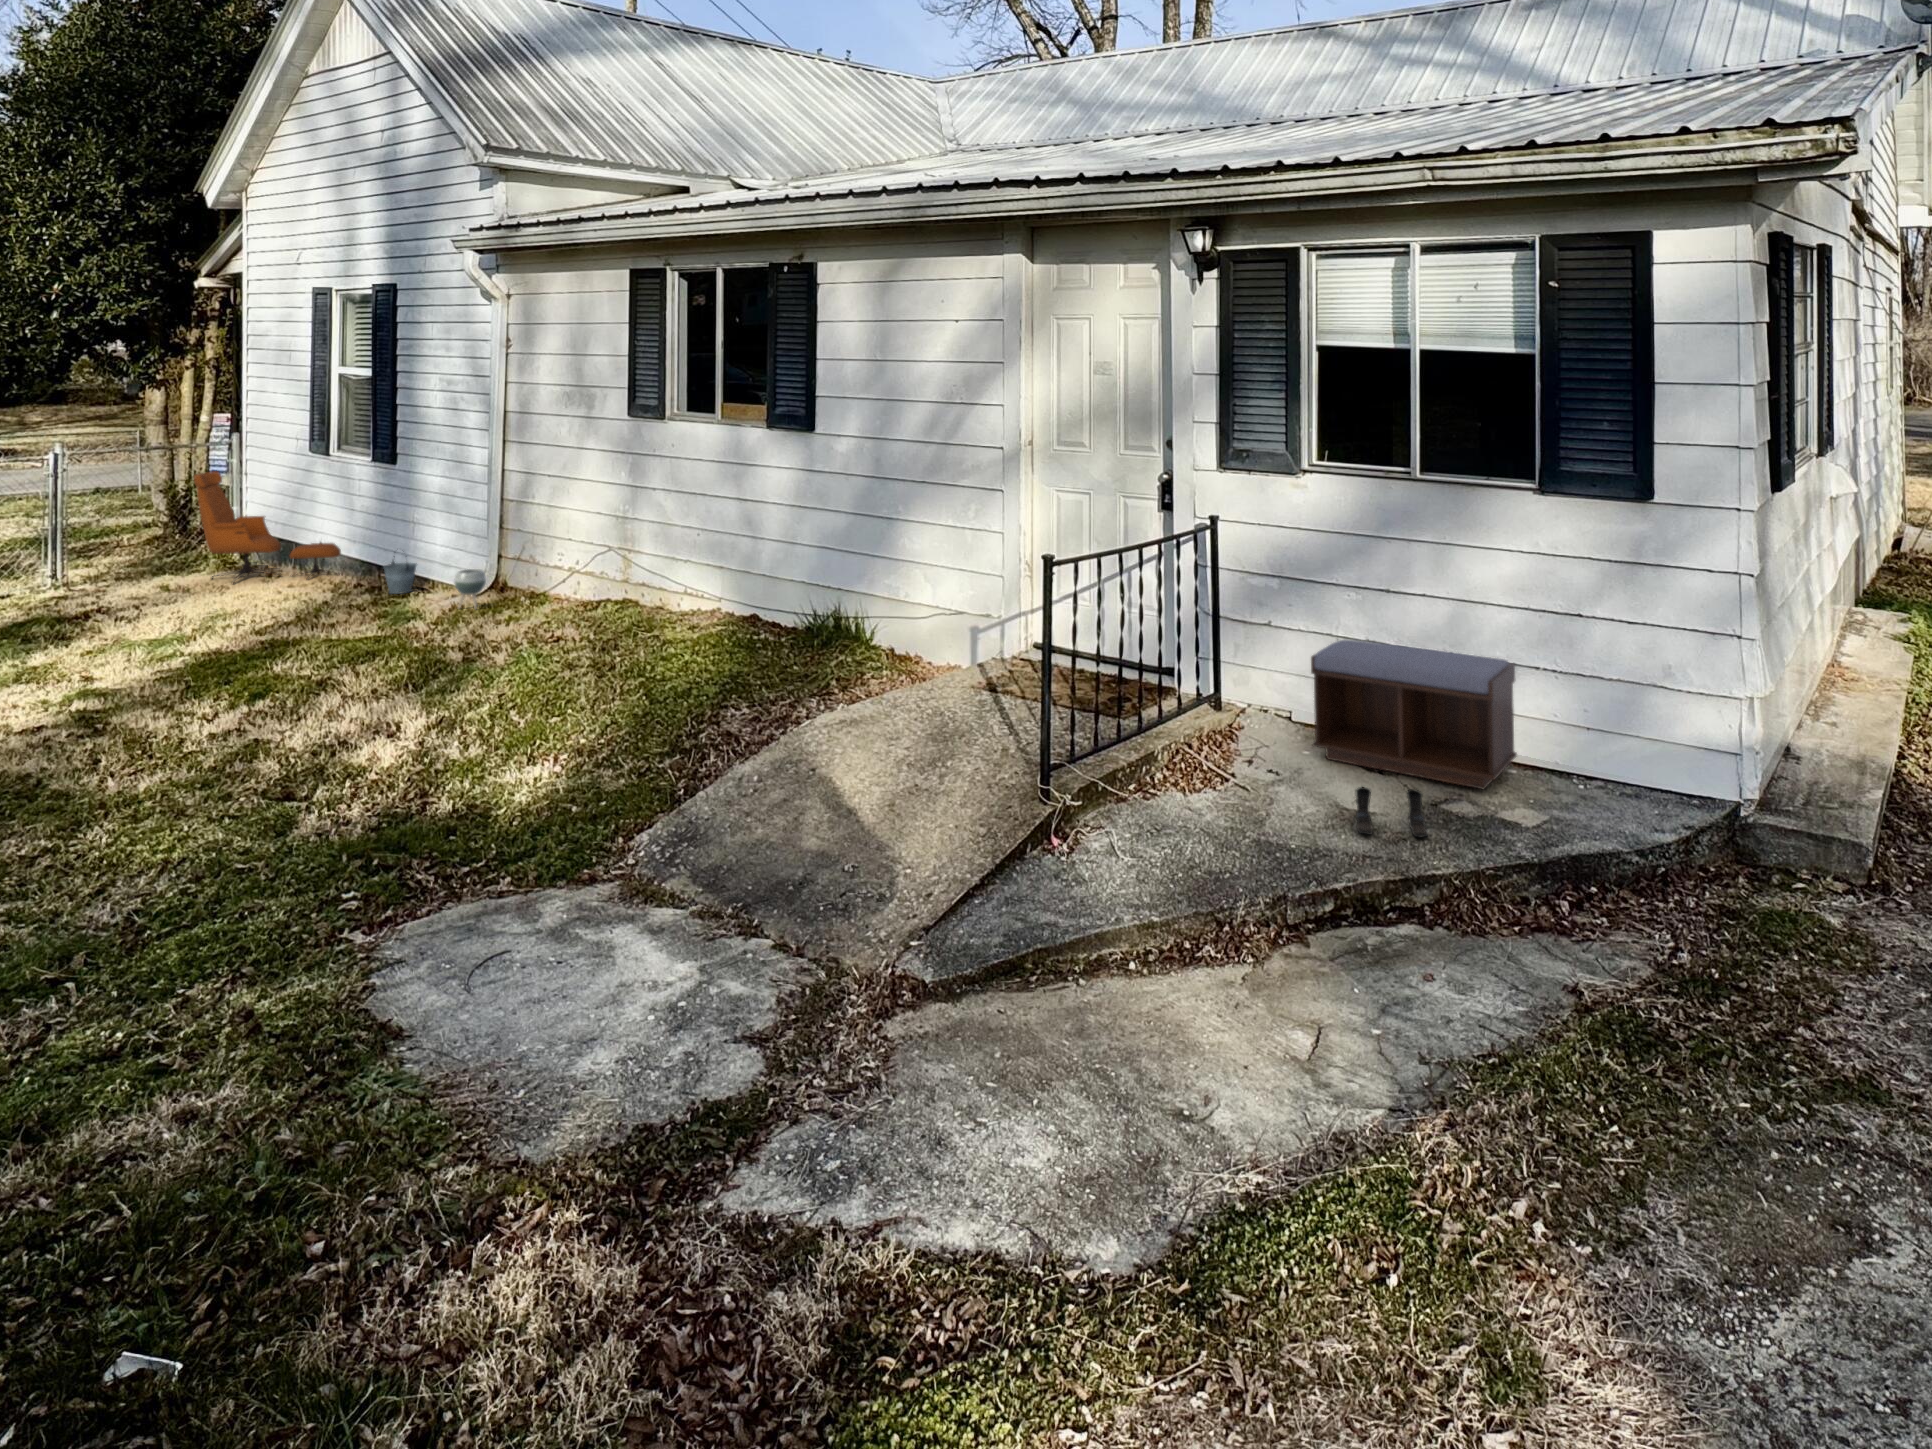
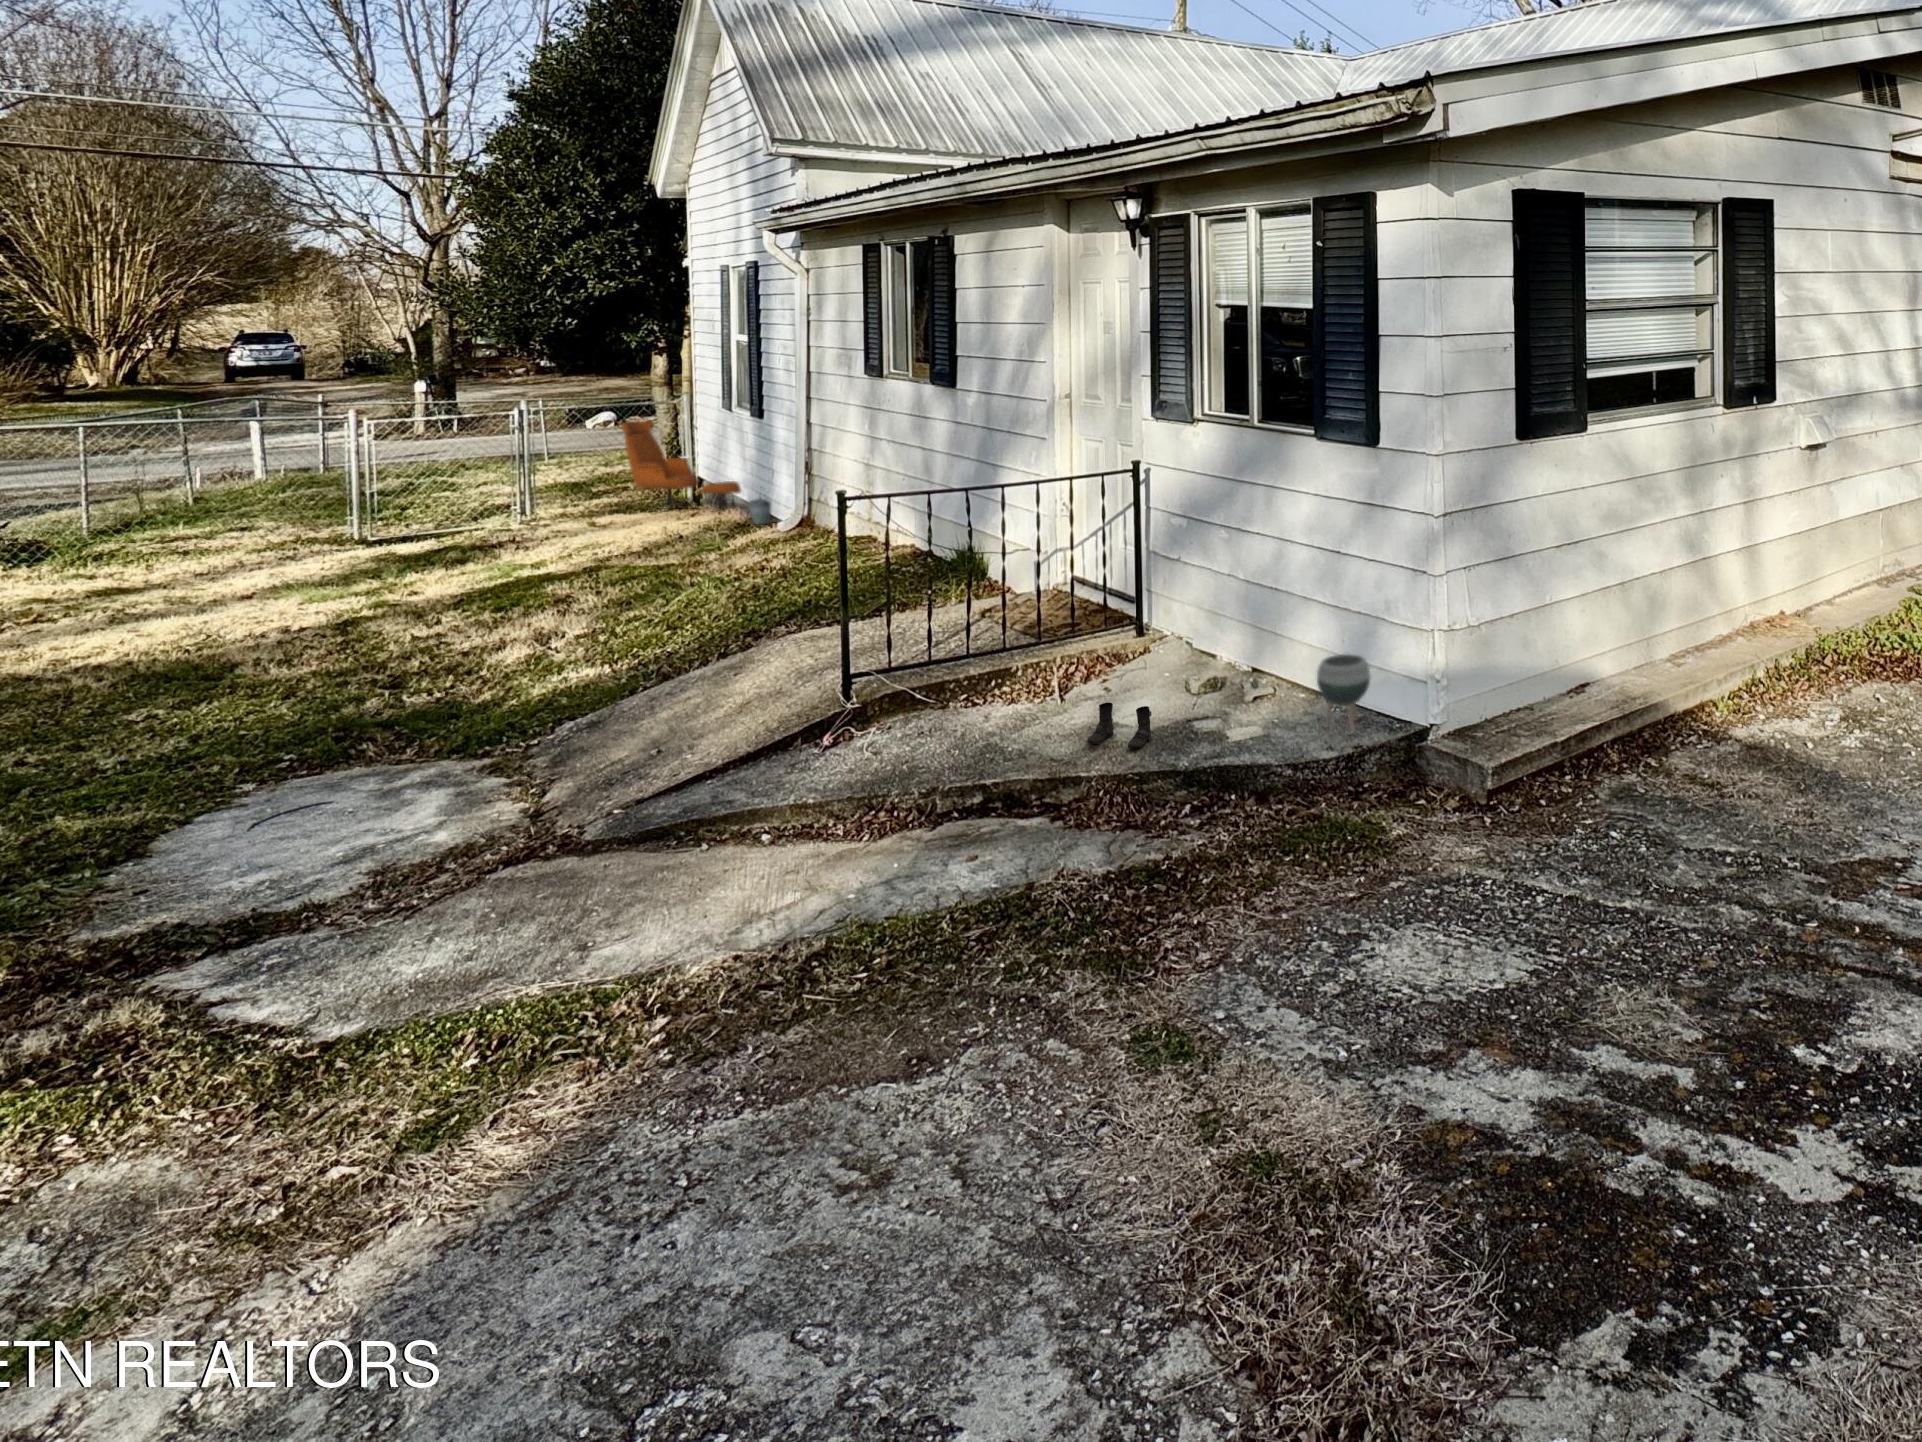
planter: present [455,569,486,609] -> present [1317,654,1370,732]
bench: present [1311,640,1517,789] -> none [1158,574,1316,711]

